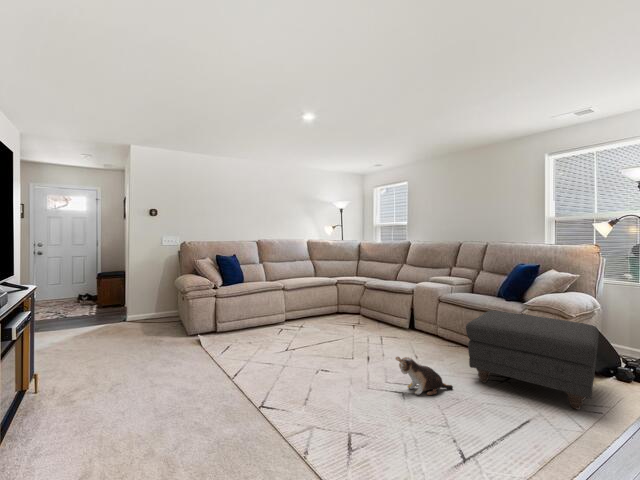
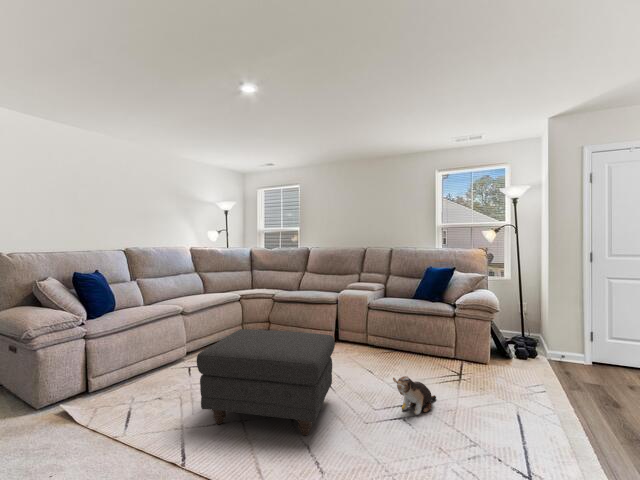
ottoman: present [466,310,599,409] -> present [197,329,335,435]

